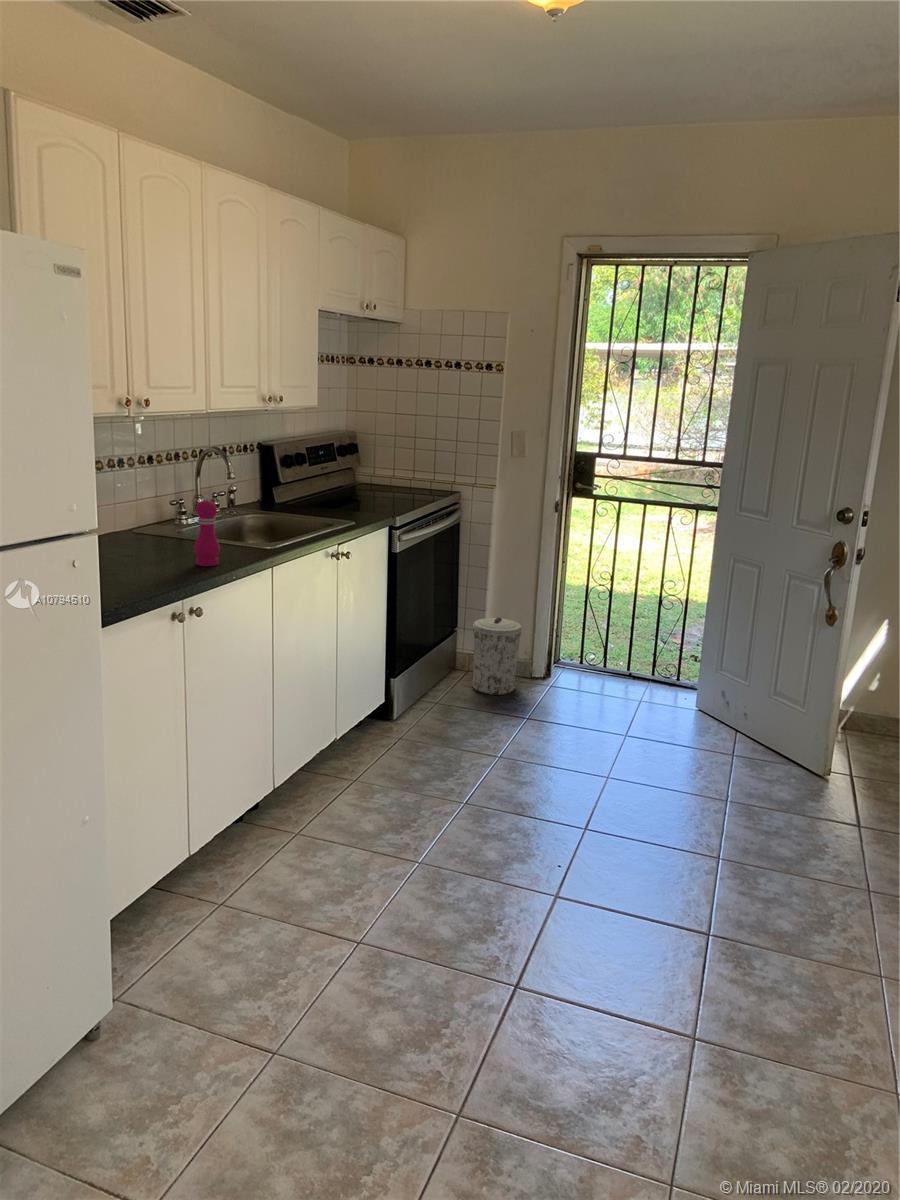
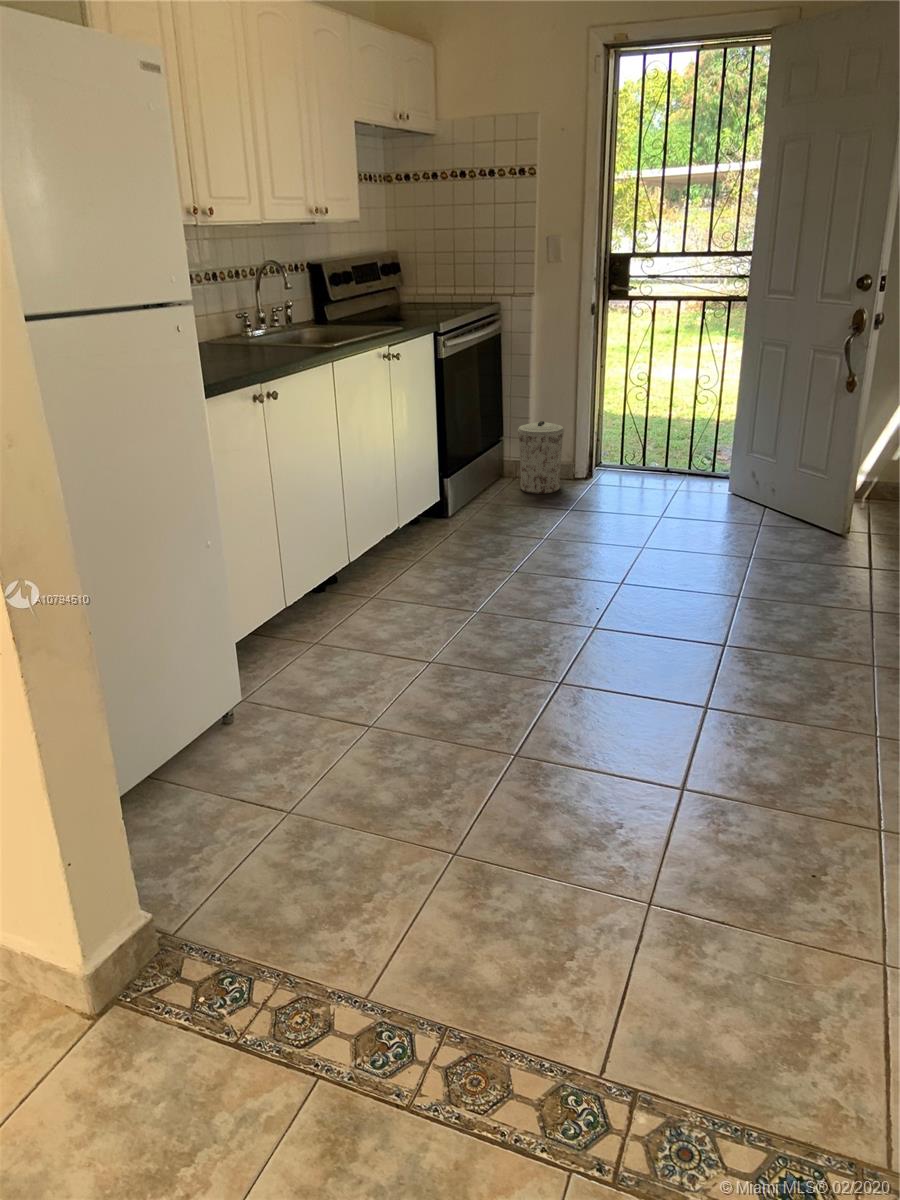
pepper mill: present [194,495,220,566] -> none [263,293,287,358]

